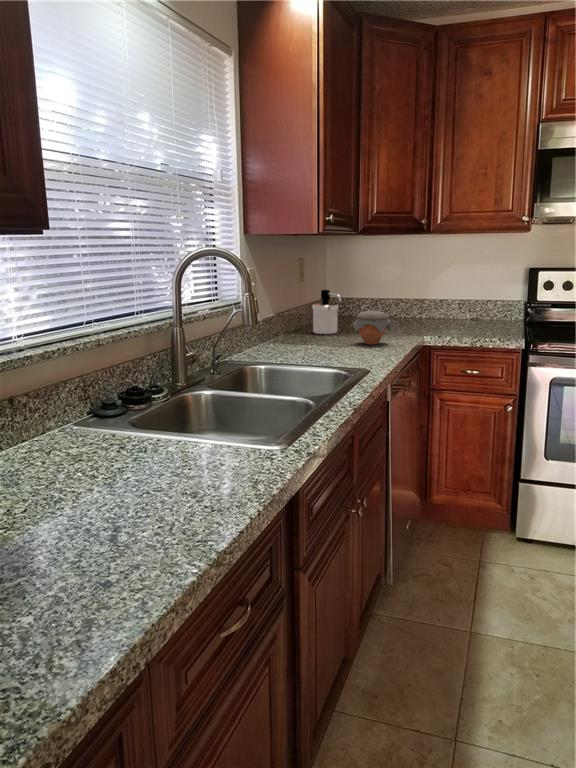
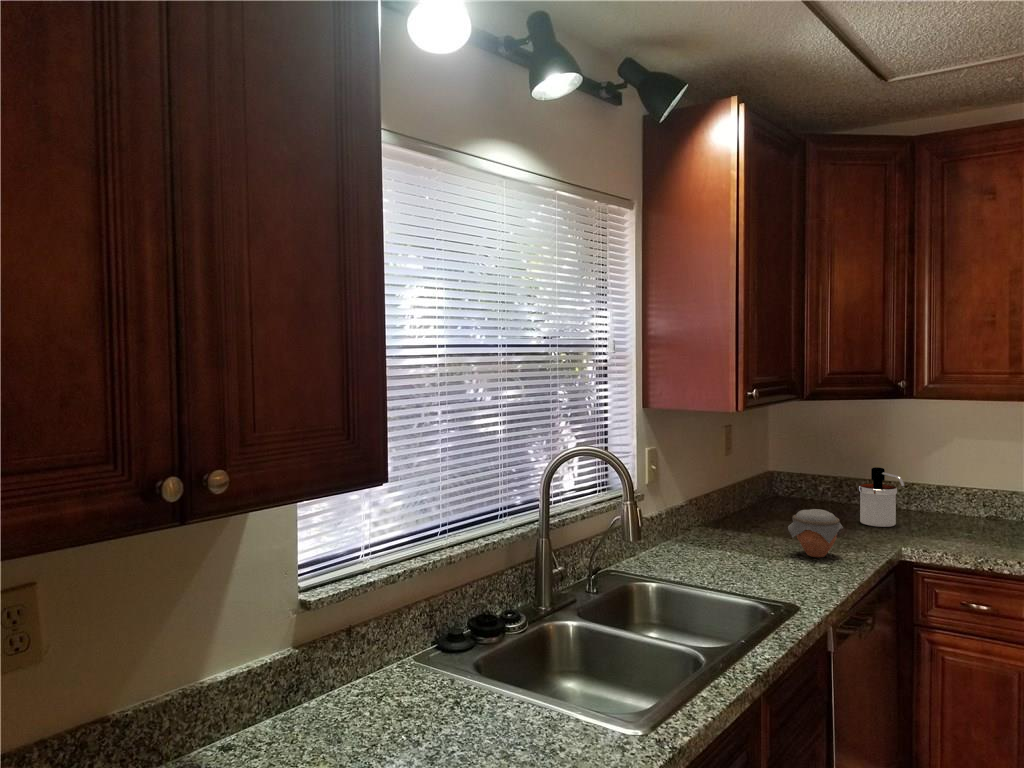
soap dispenser: present [312,290,342,334] -> present [859,467,905,527]

